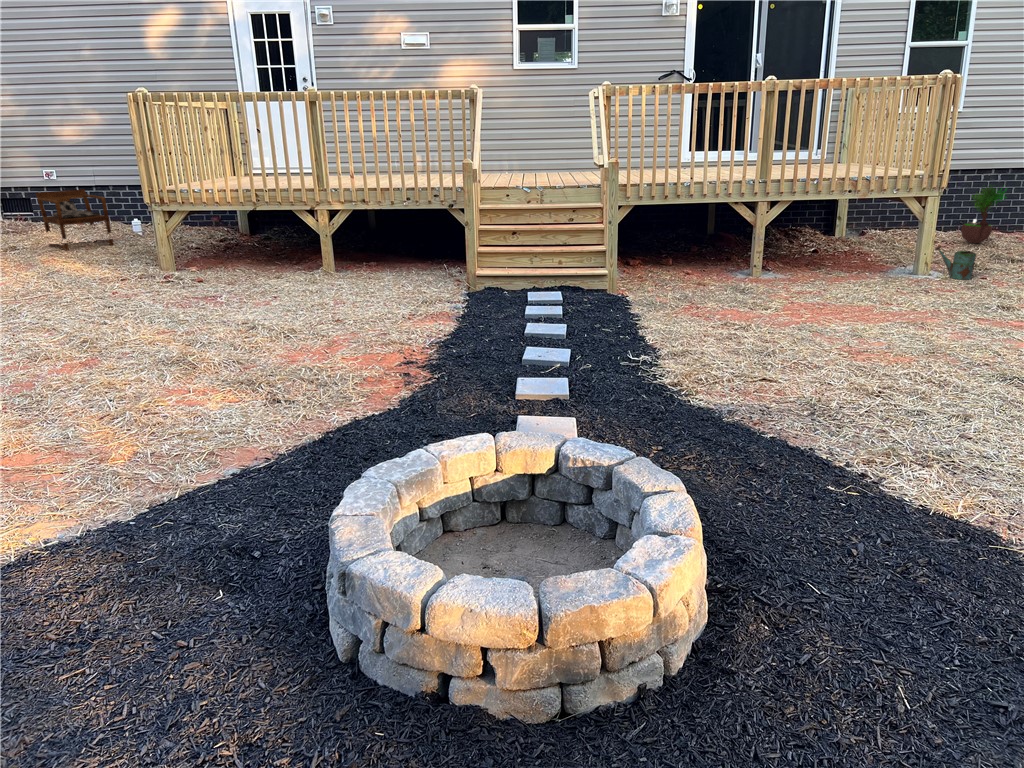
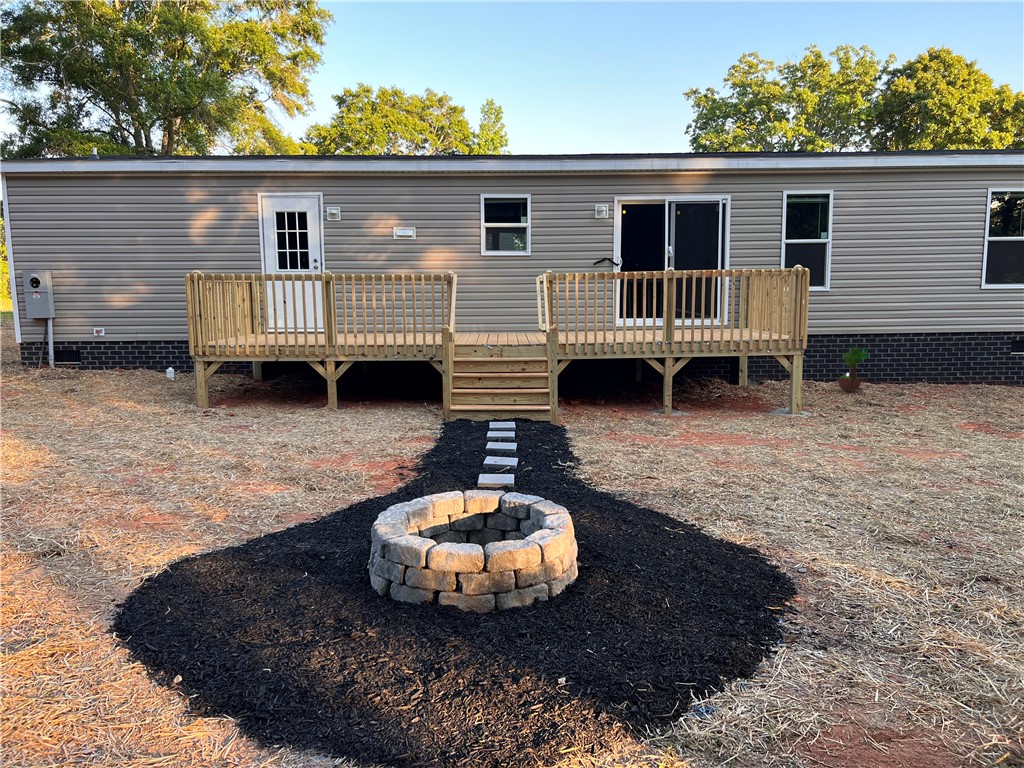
armchair: present [36,189,113,251] -> none [90,344,149,393]
watering can: present [935,246,976,280] -> none [803,391,838,417]

